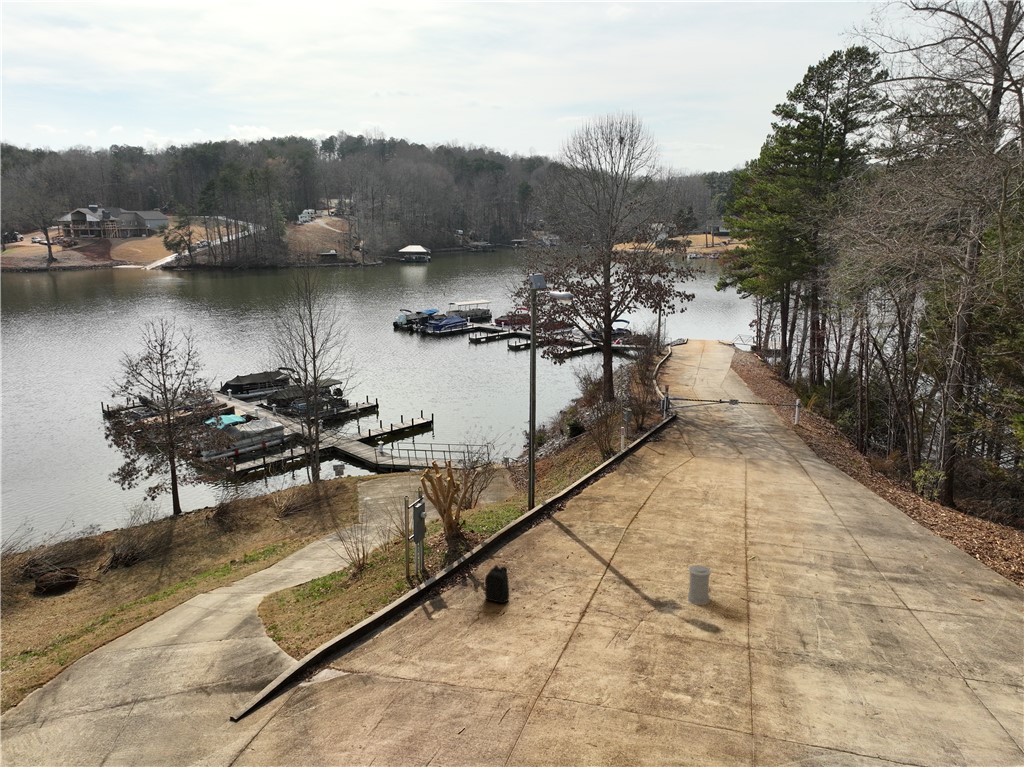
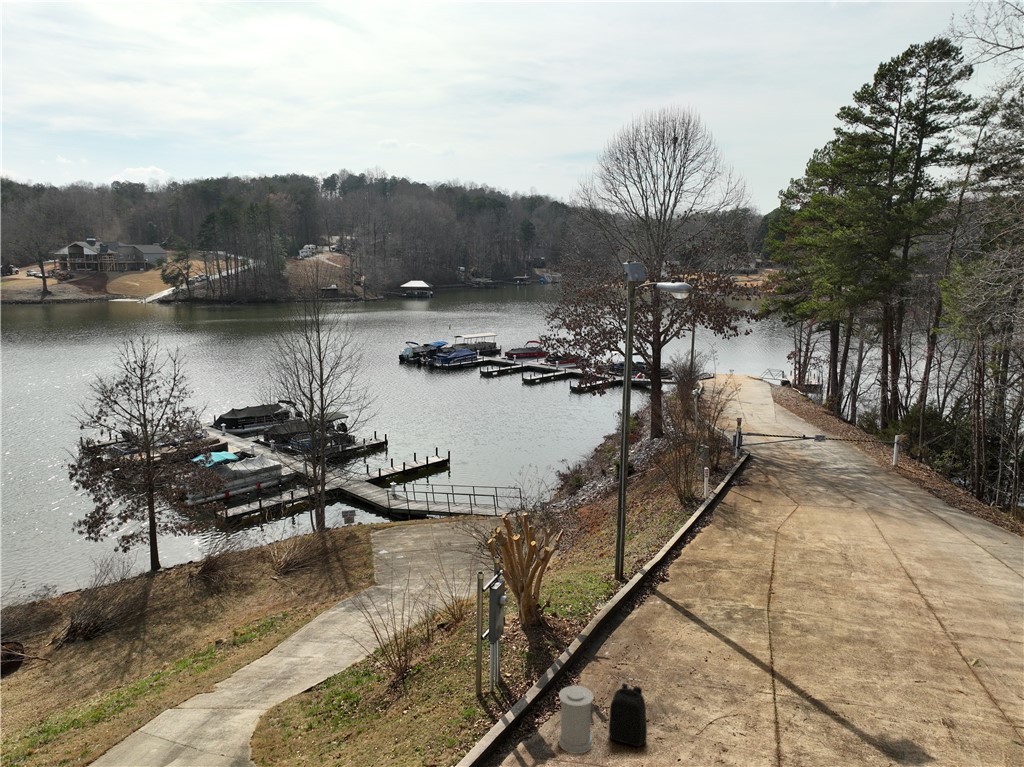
trash can: present [687,565,711,605] -> present [559,686,593,753]

